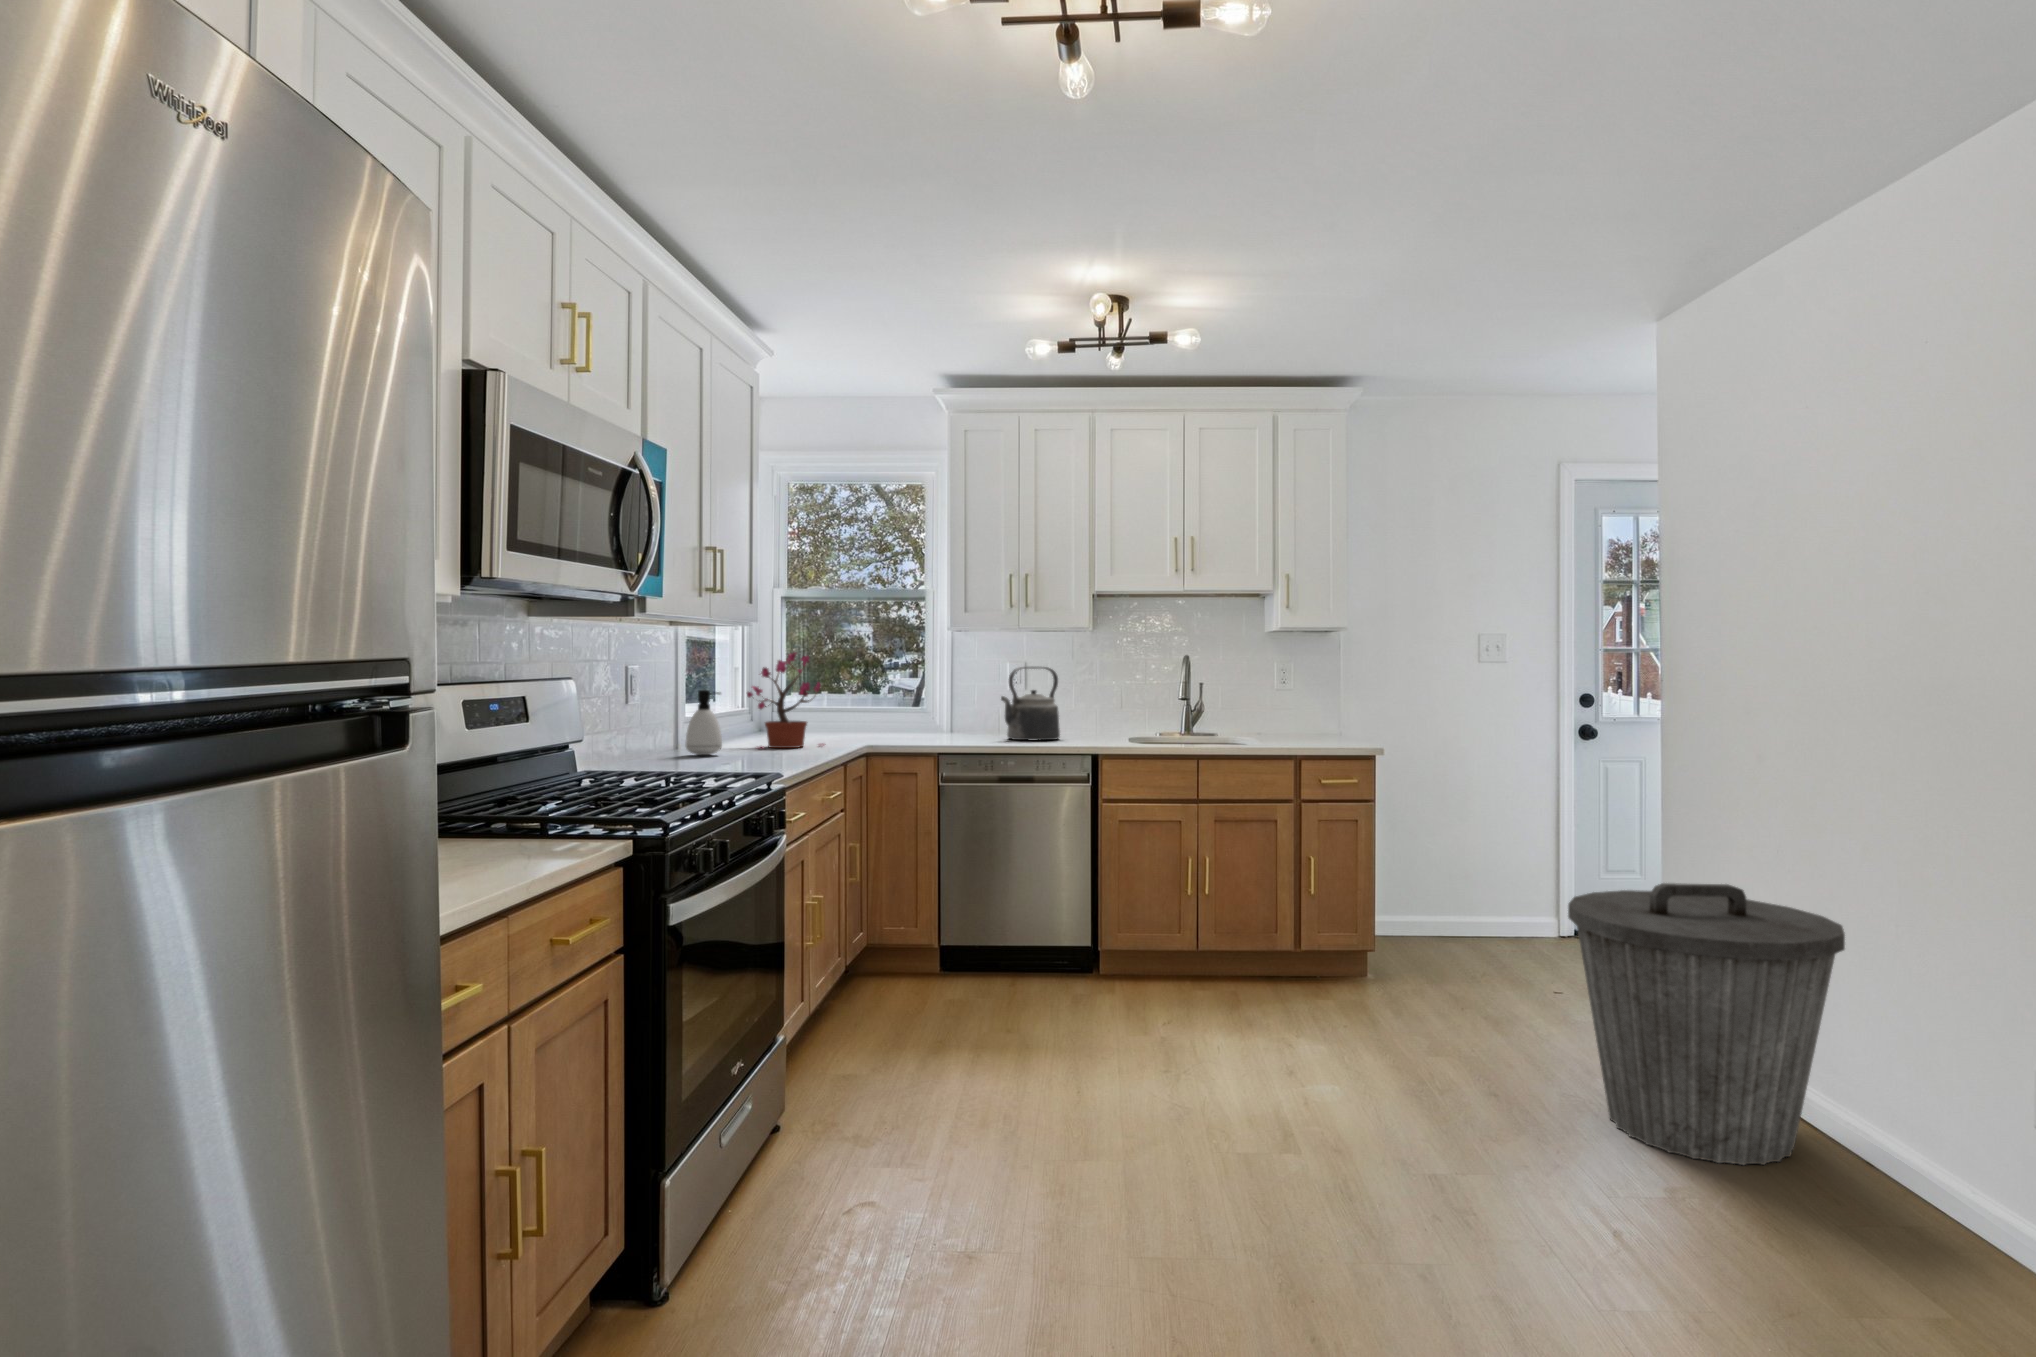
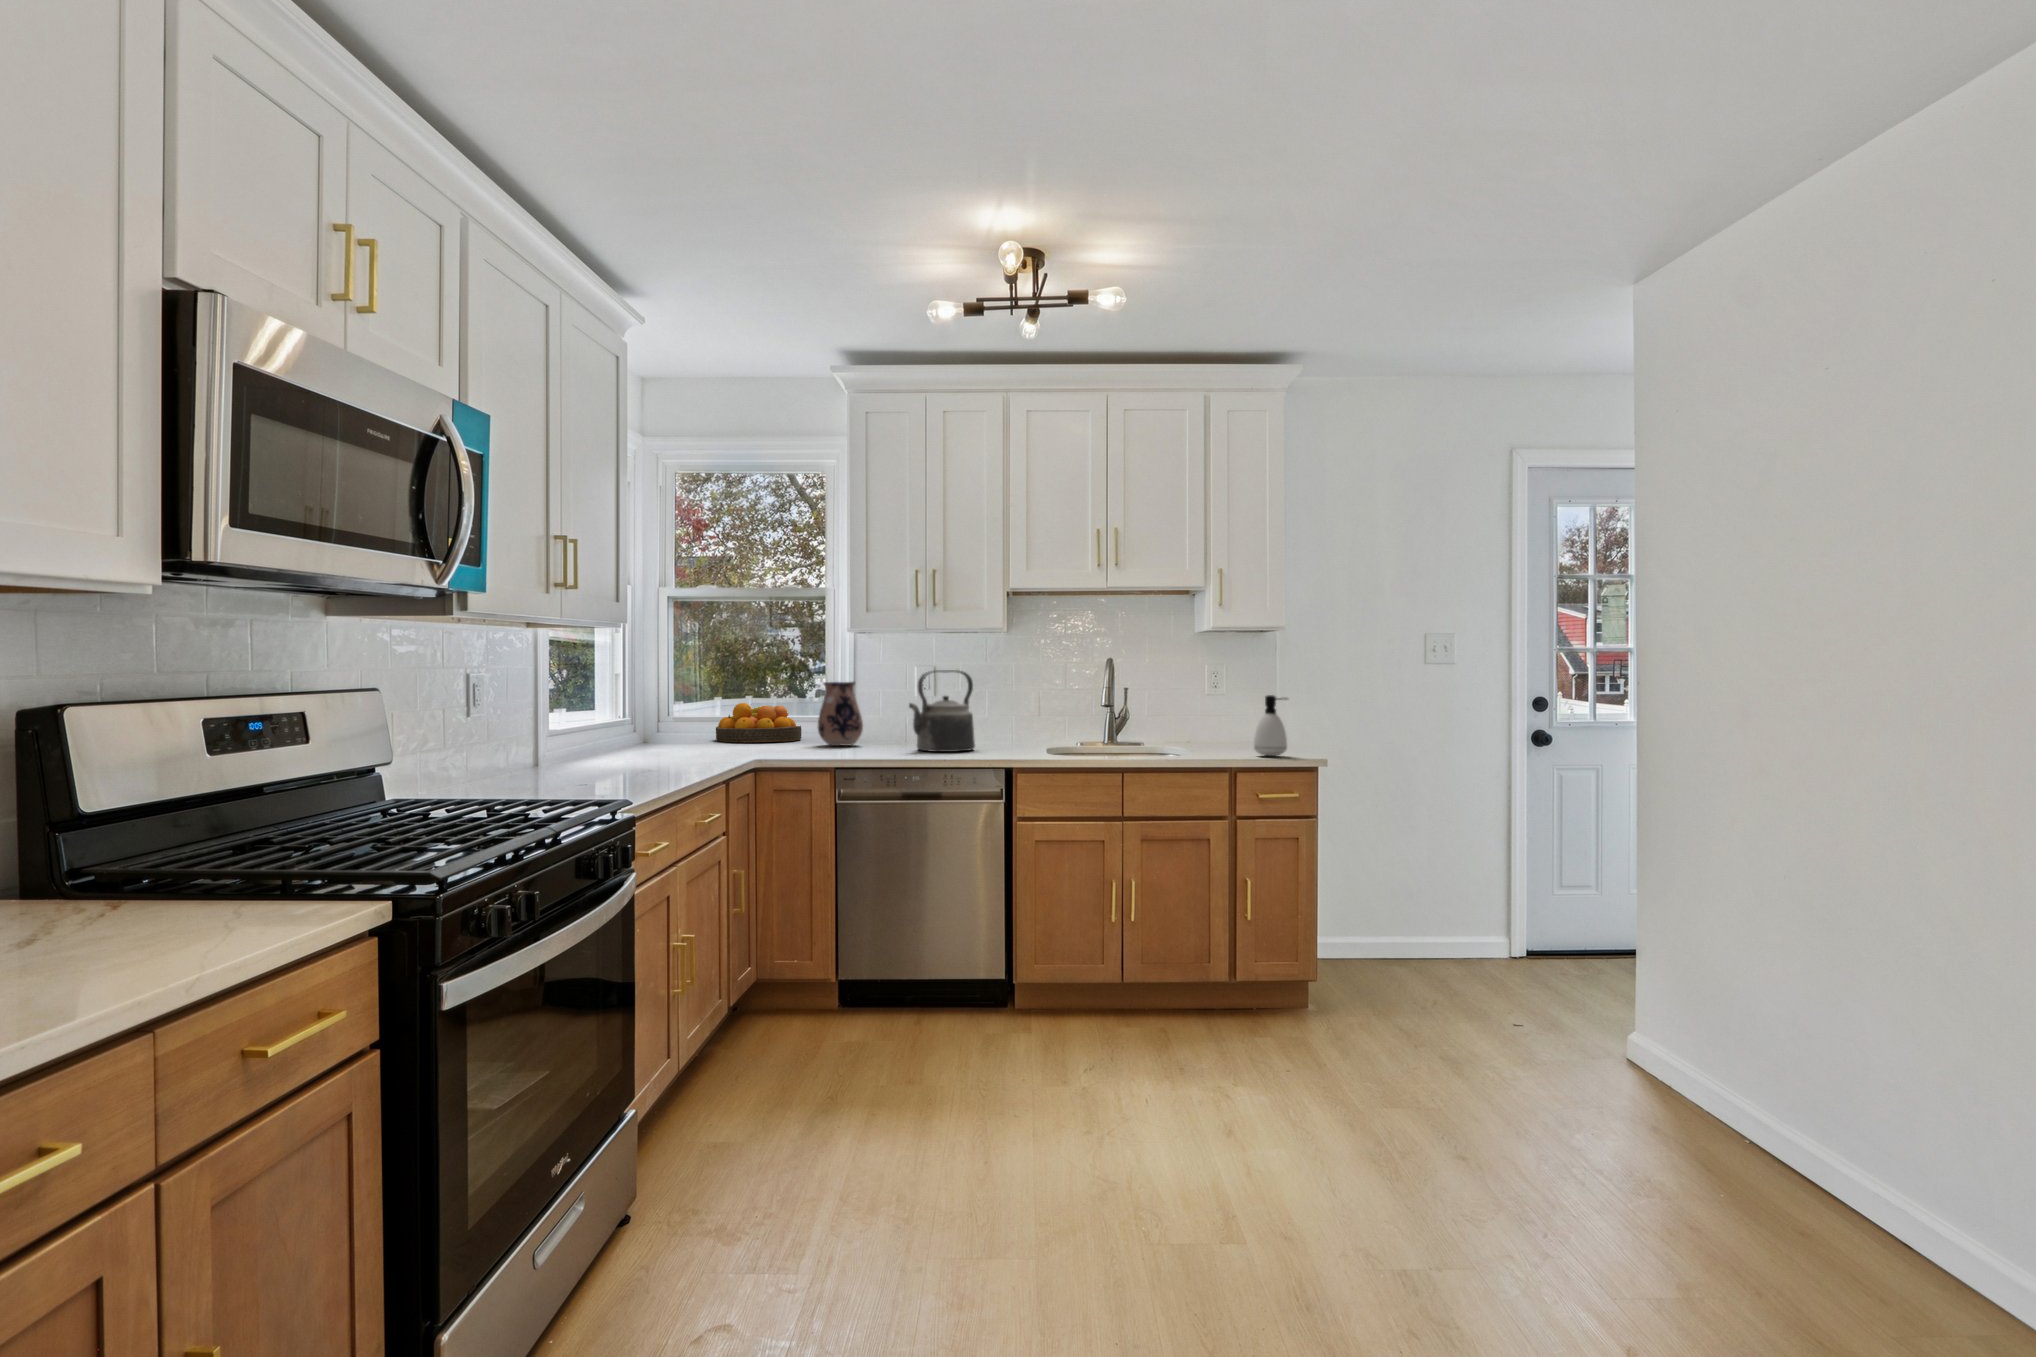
potted plant: present [747,652,824,749] -> none [615,655,707,766]
ceramic pitcher: none [917,677,958,735] -> present [818,682,863,746]
soap dispenser: present [686,689,722,755] -> present [1254,695,1287,756]
fruit bowl: none [824,695,901,731] -> present [716,703,802,743]
trash can: present [1568,883,1845,1165] -> none [1534,912,1841,1232]

